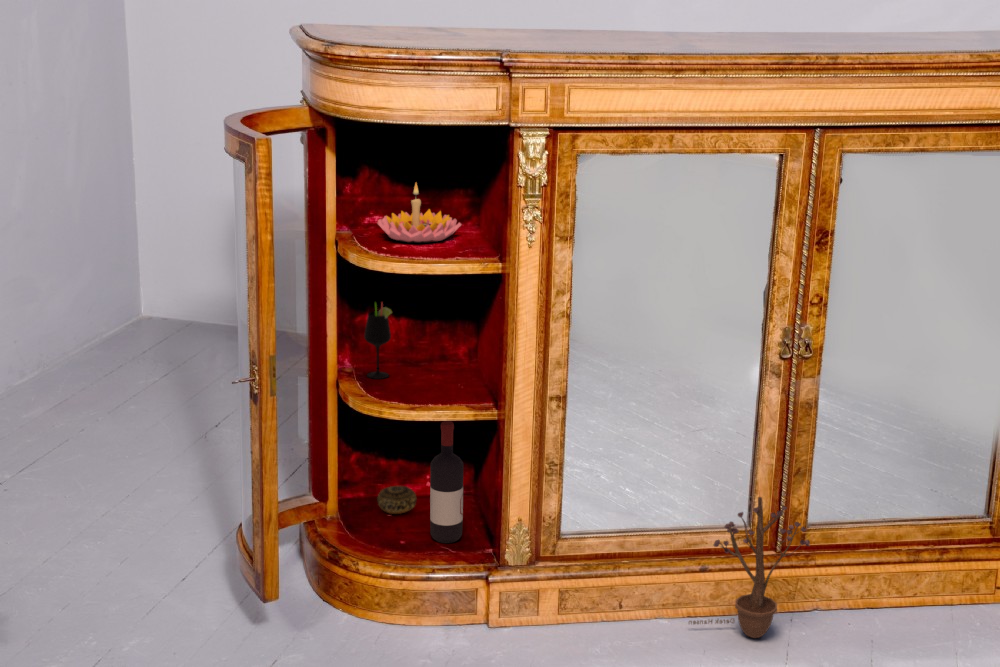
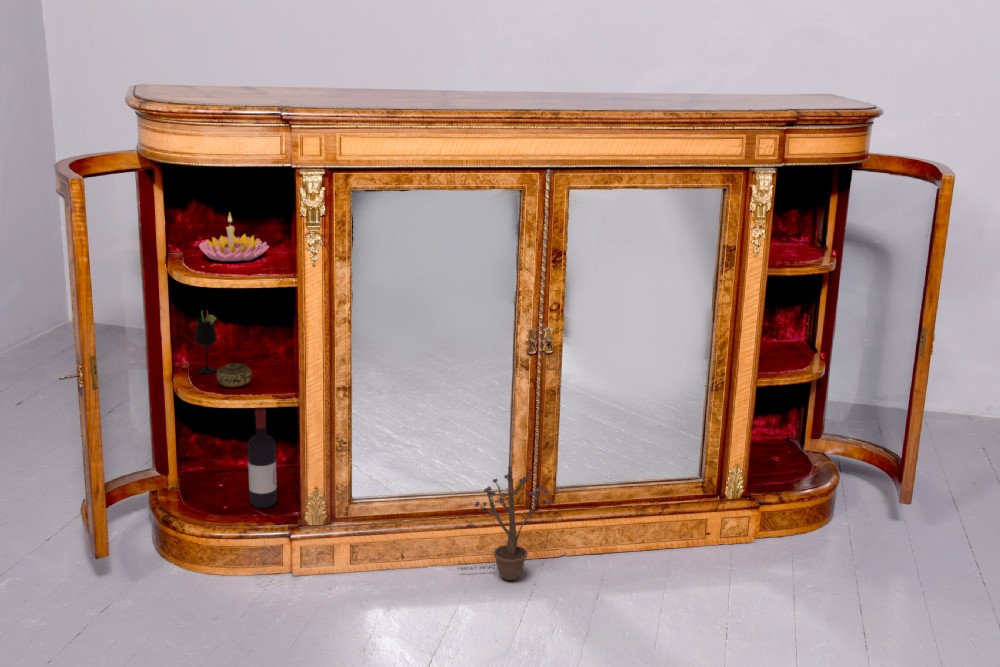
decorative ball: present [377,486,416,514] -> present [217,363,252,387]

